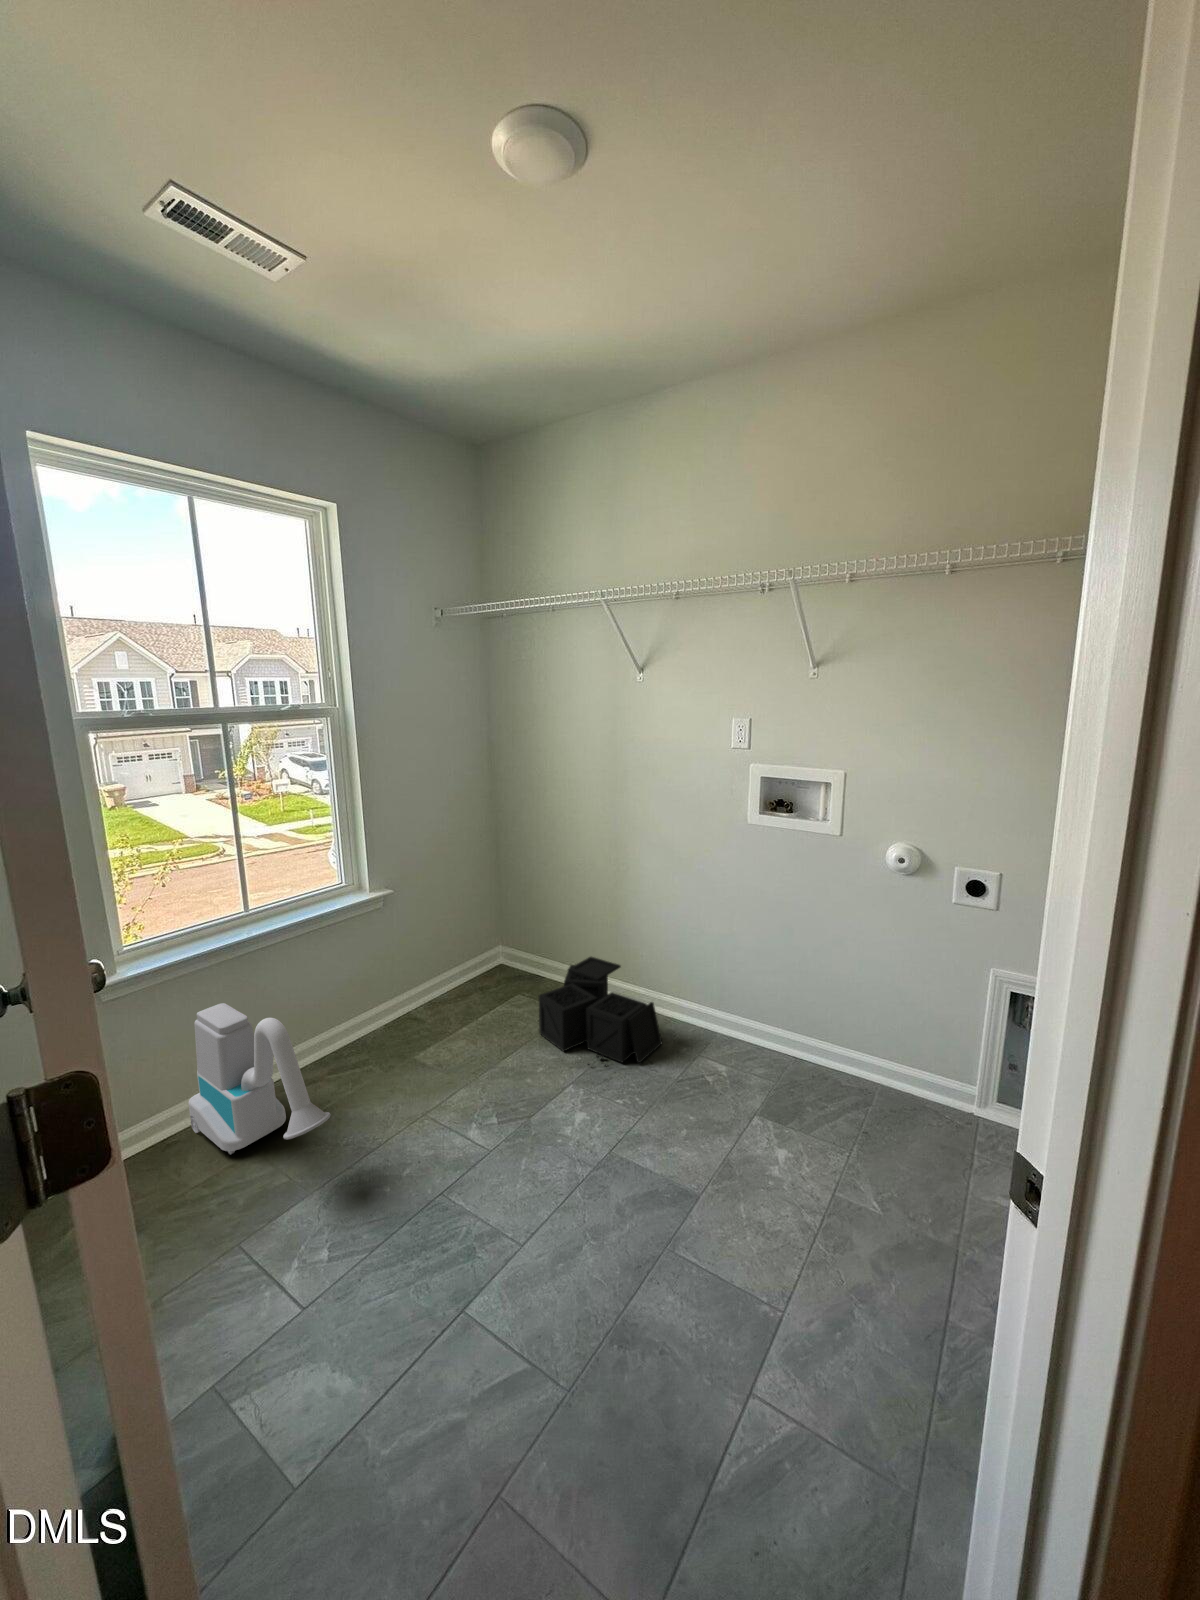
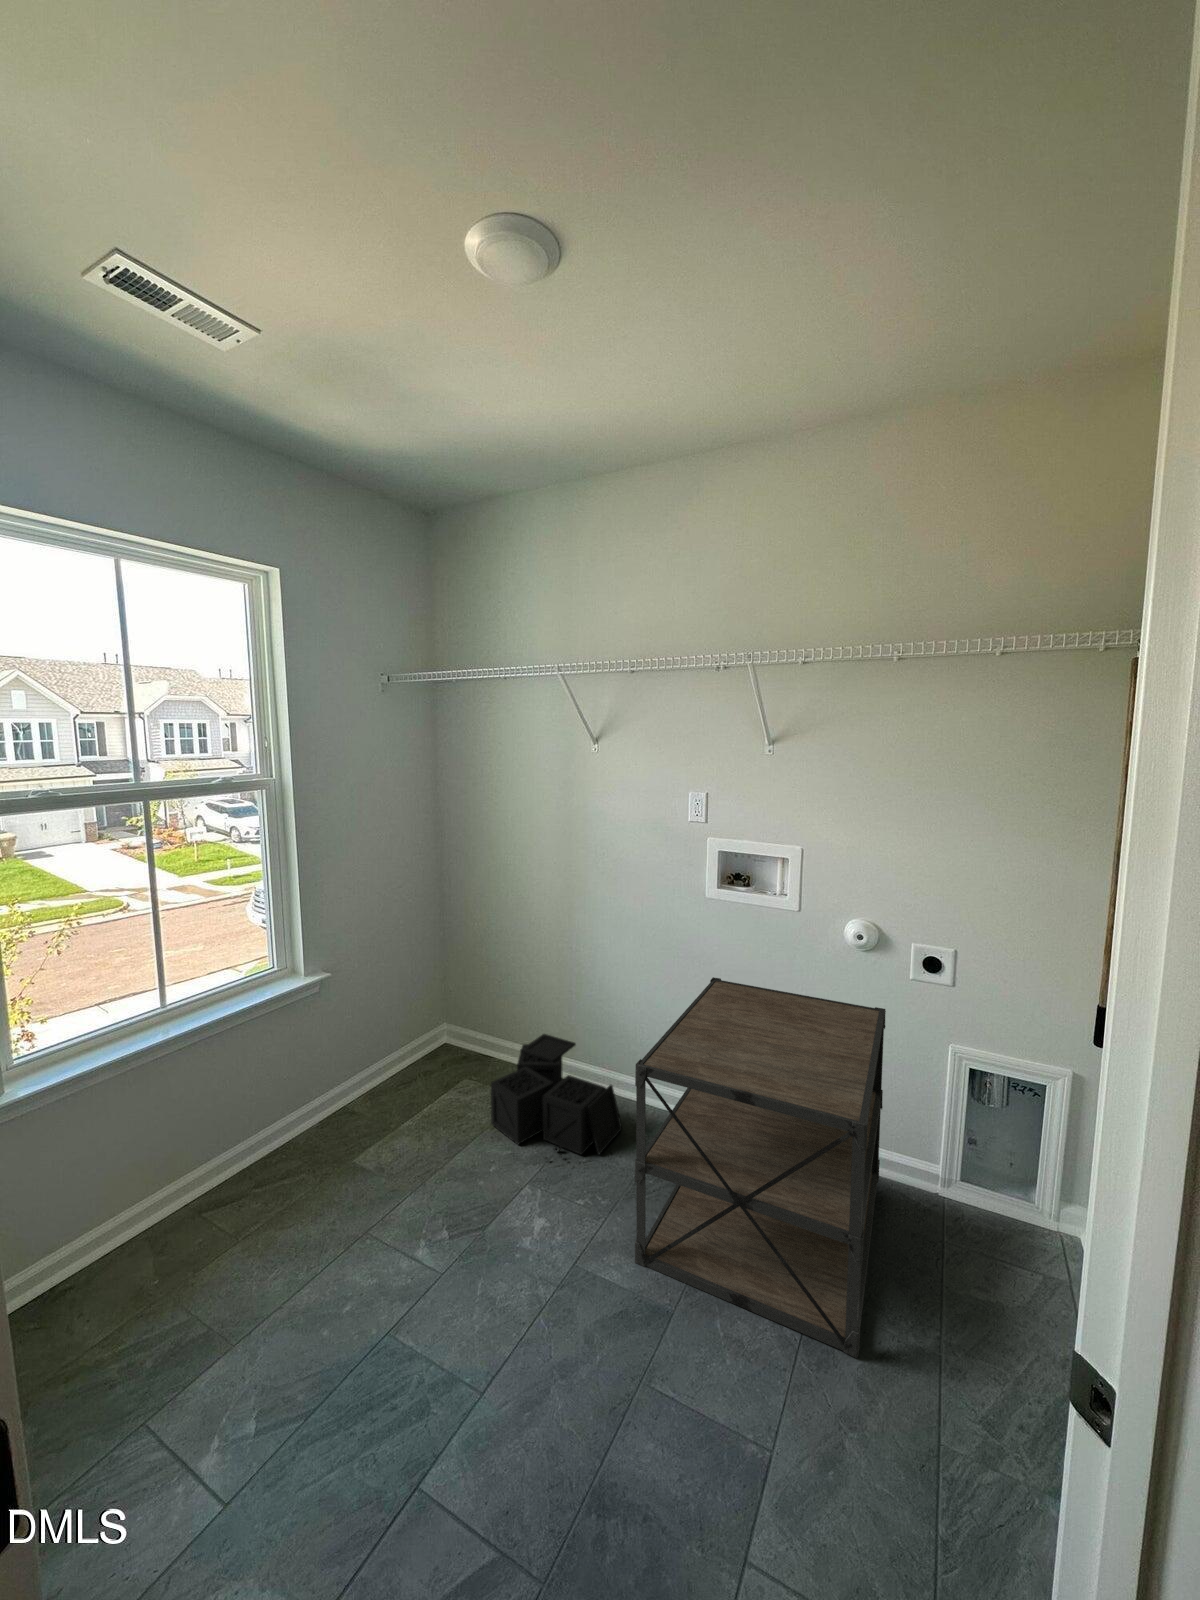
shelving unit: none [666,902,926,1245] -> present [635,977,886,1358]
vacuum cleaner: present [189,1003,331,1155] -> none [85,1118,260,1303]

